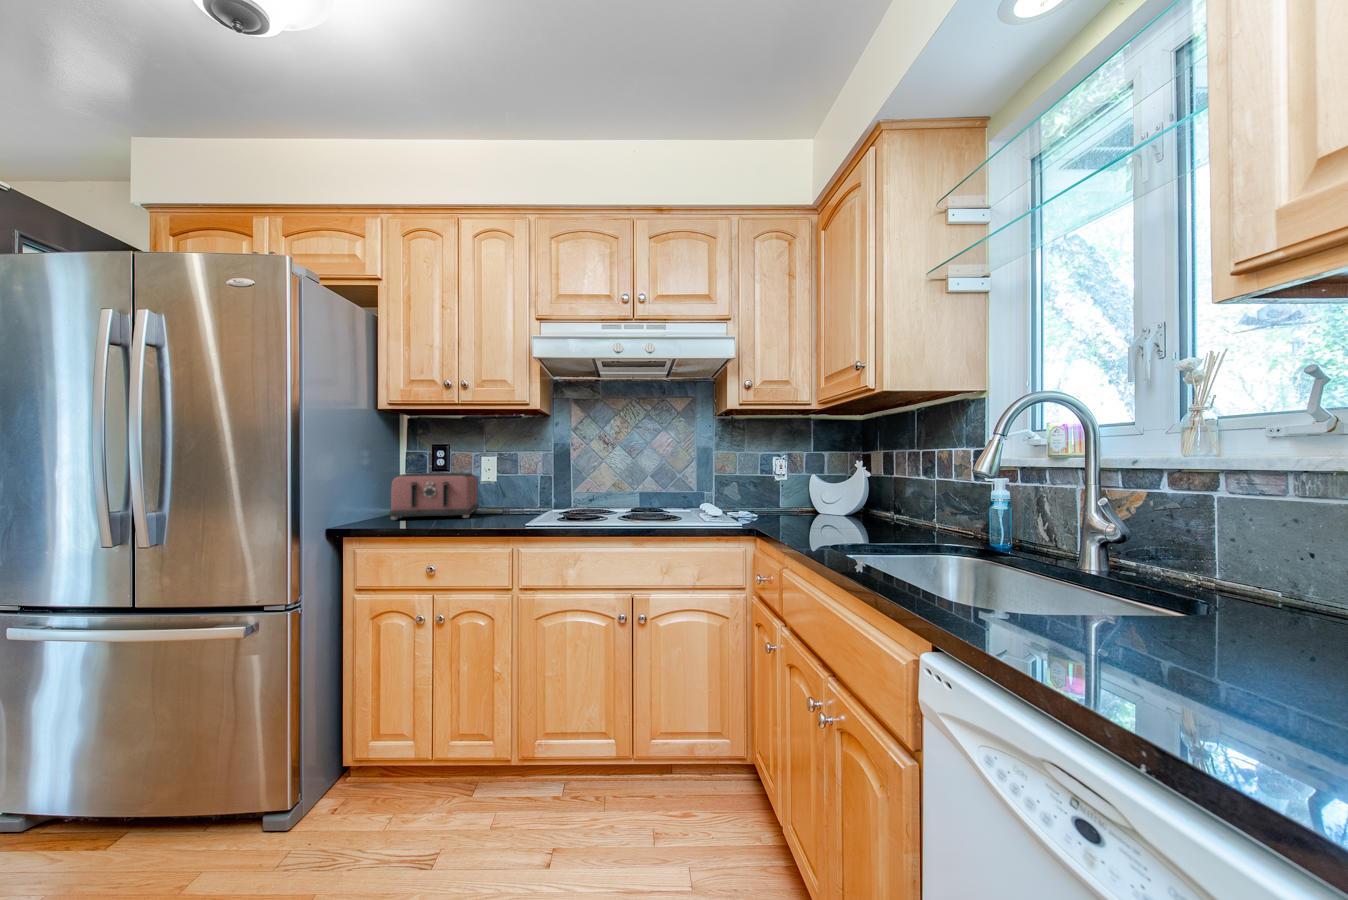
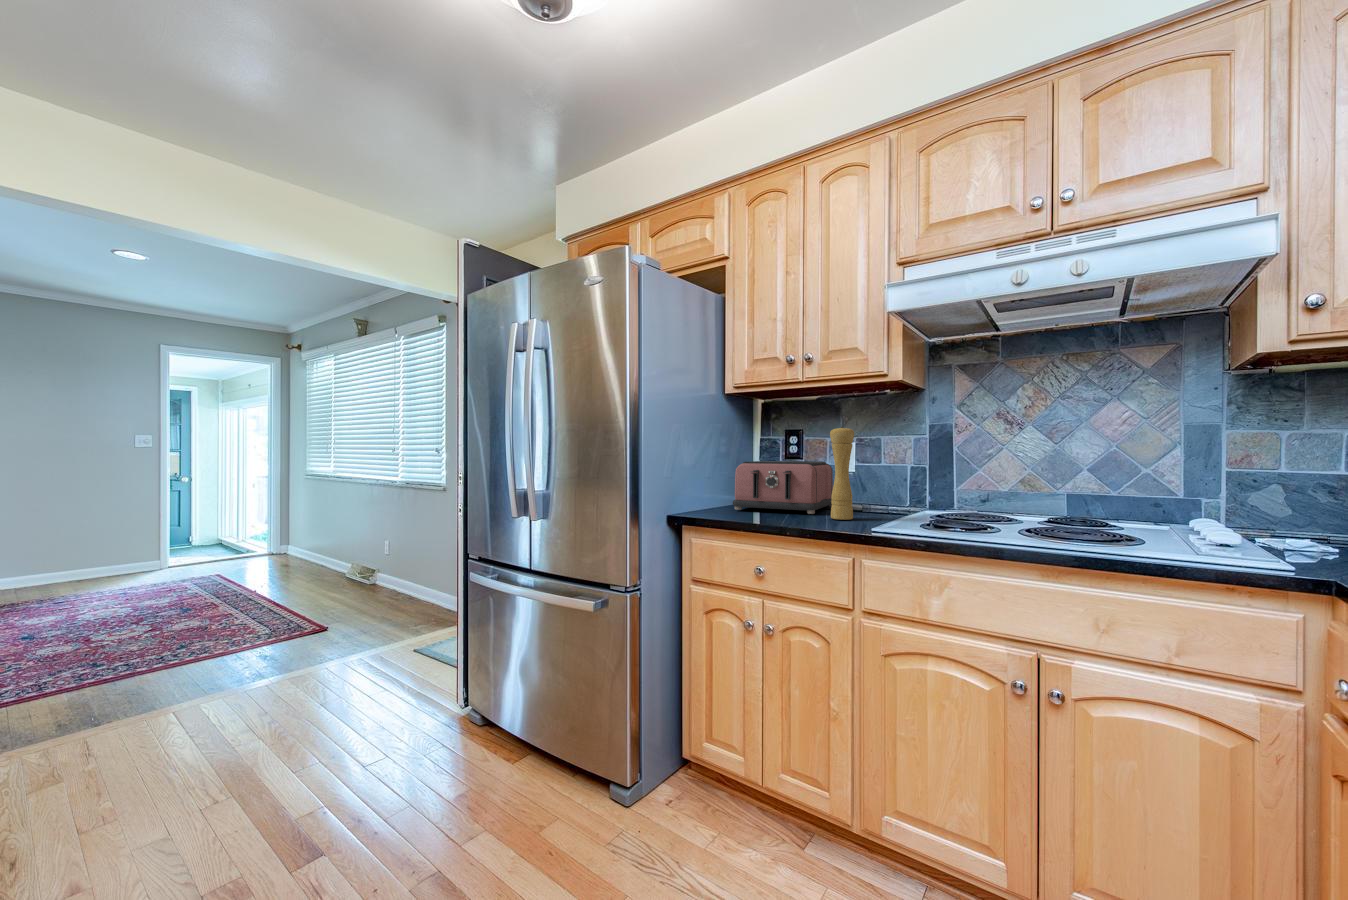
pepper mill: none [485,445,505,520] -> present [830,427,854,520]

